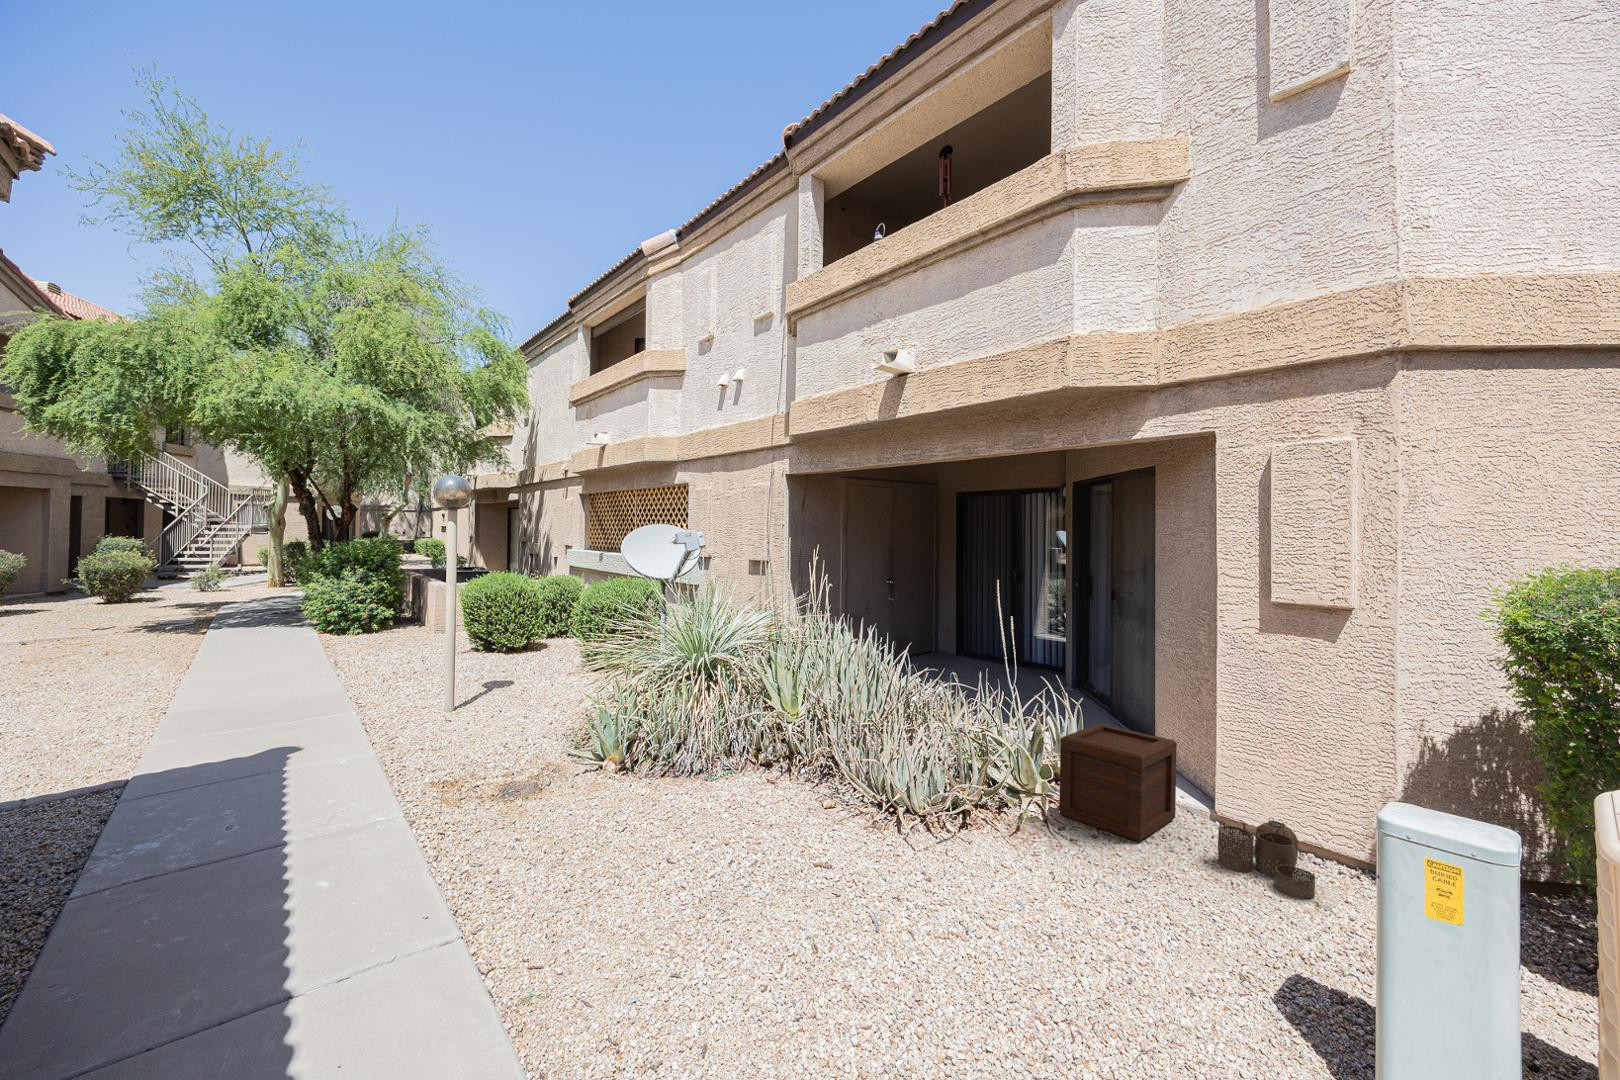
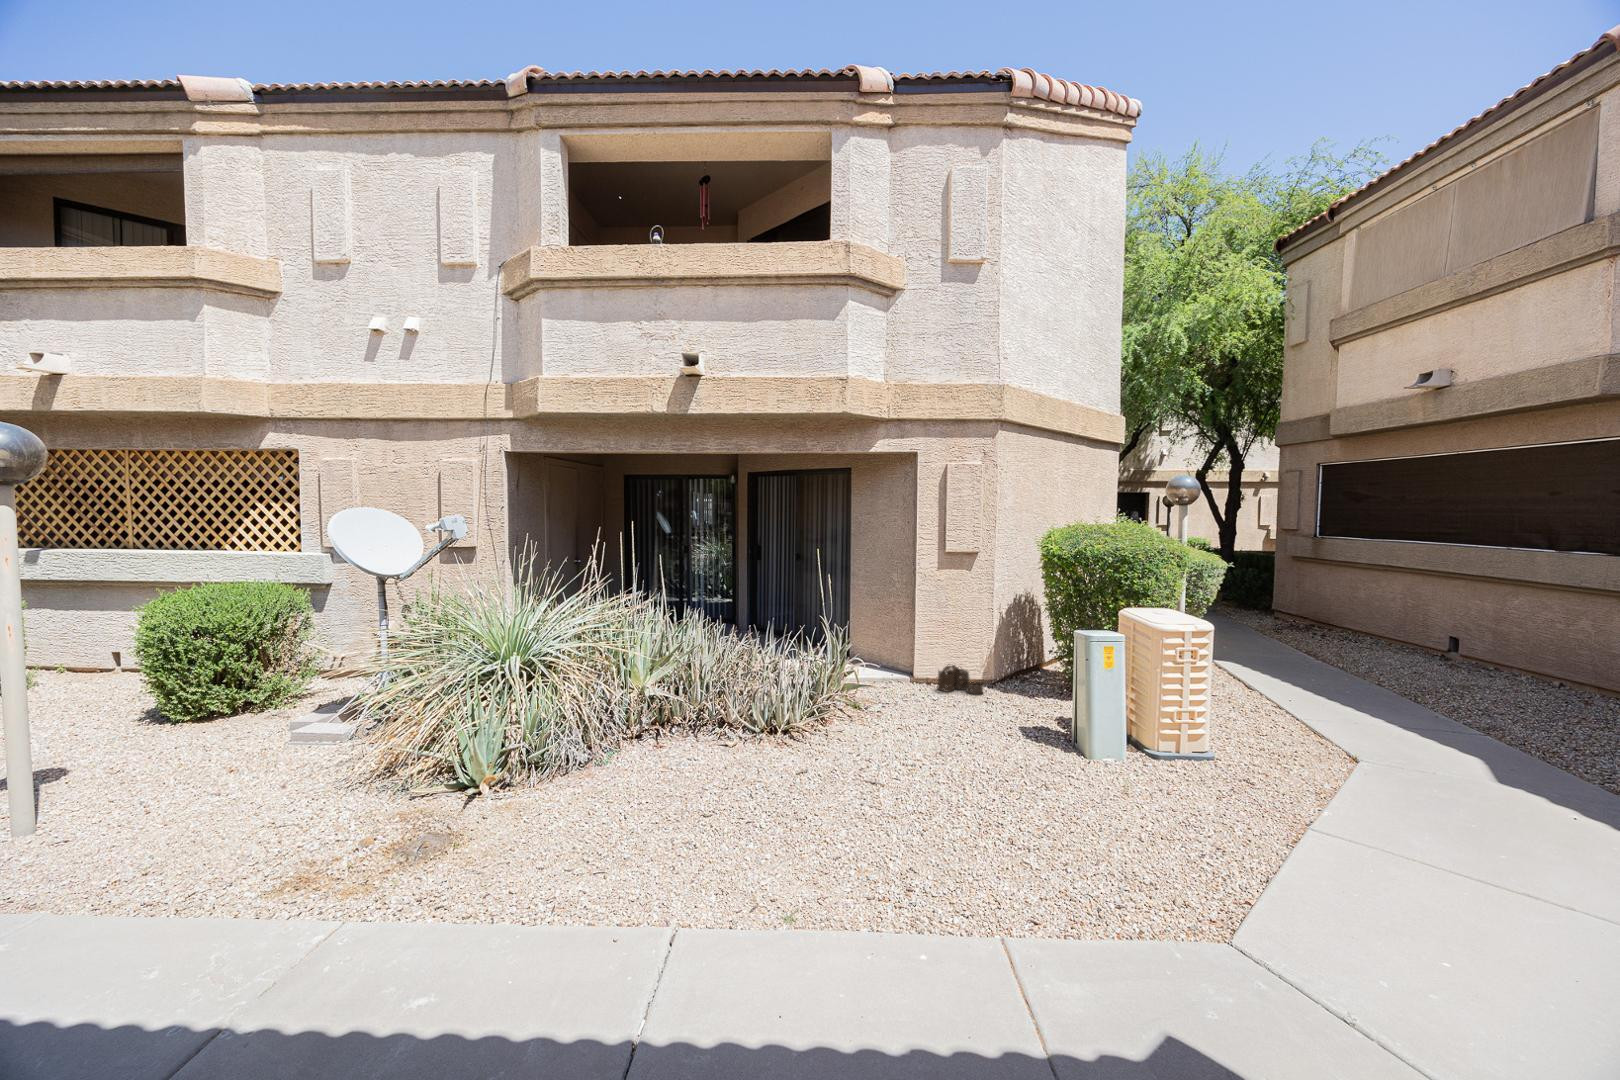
wooden crate: present [1059,724,1177,842] -> none [852,631,907,692]

